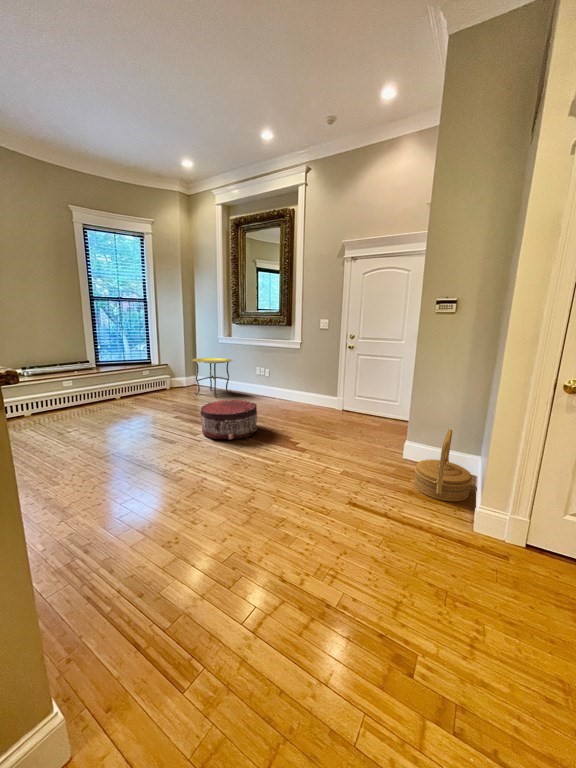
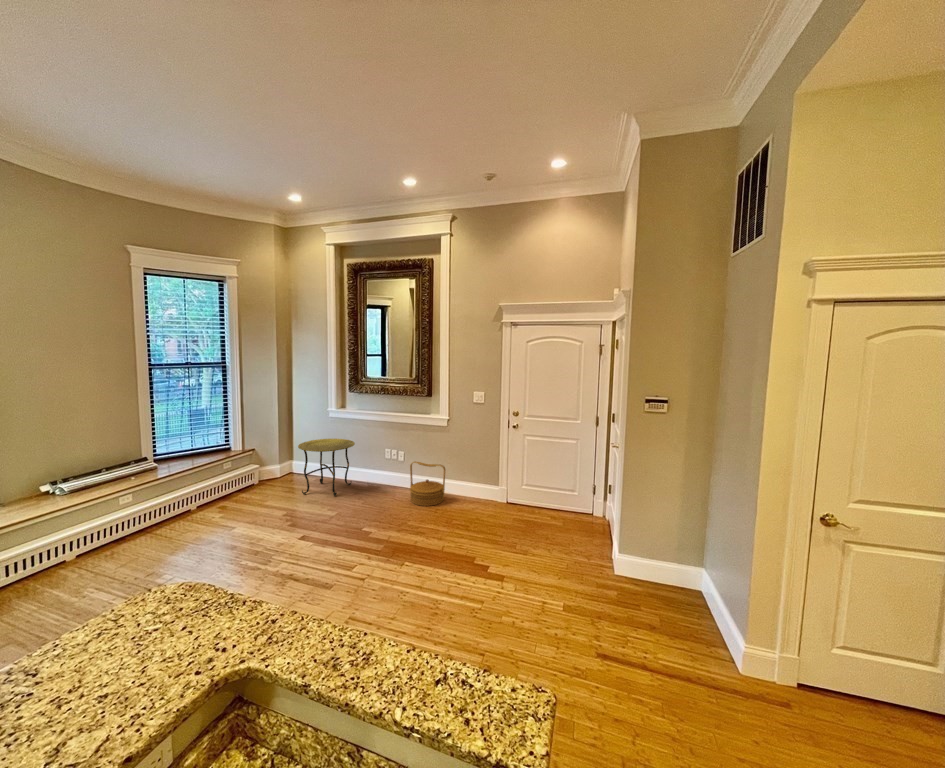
pouf: present [200,400,257,440] -> none [348,511,425,580]
woven basket: present [414,429,472,502] -> present [410,461,446,506]

